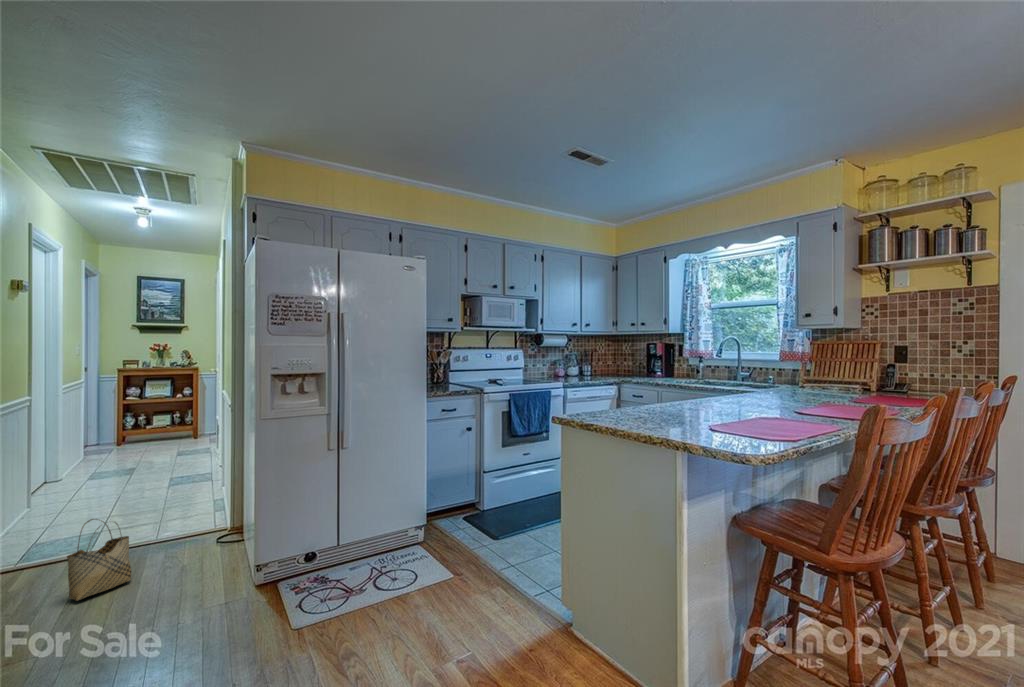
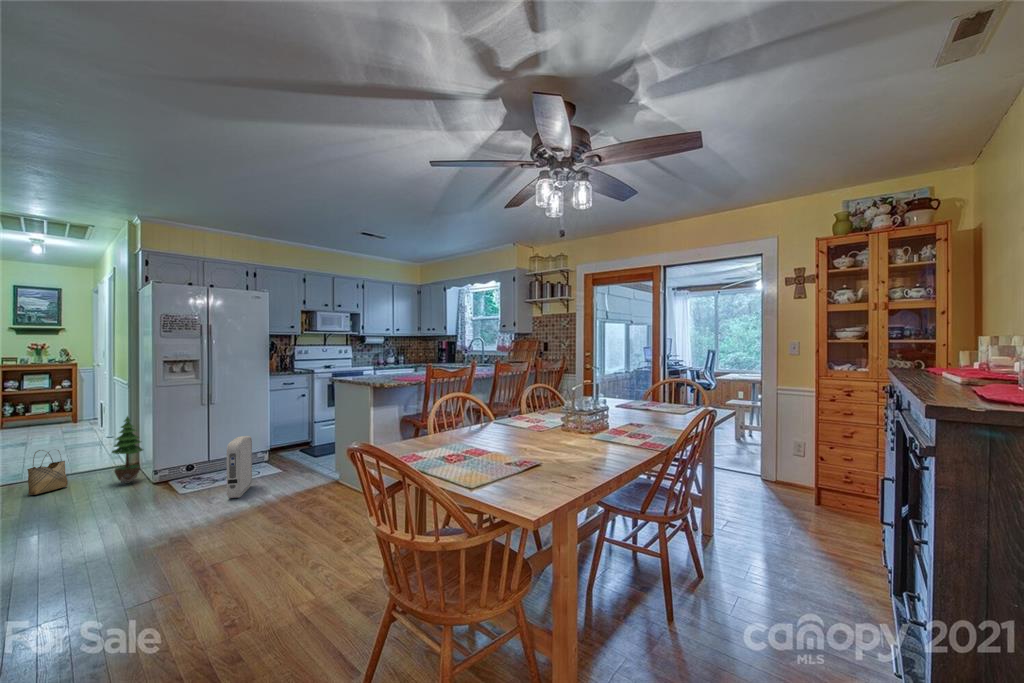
potted tree: none [190,466,240,585] -> present [112,416,143,484]
air purifier: none [374,528,414,675] -> present [227,436,252,498]

